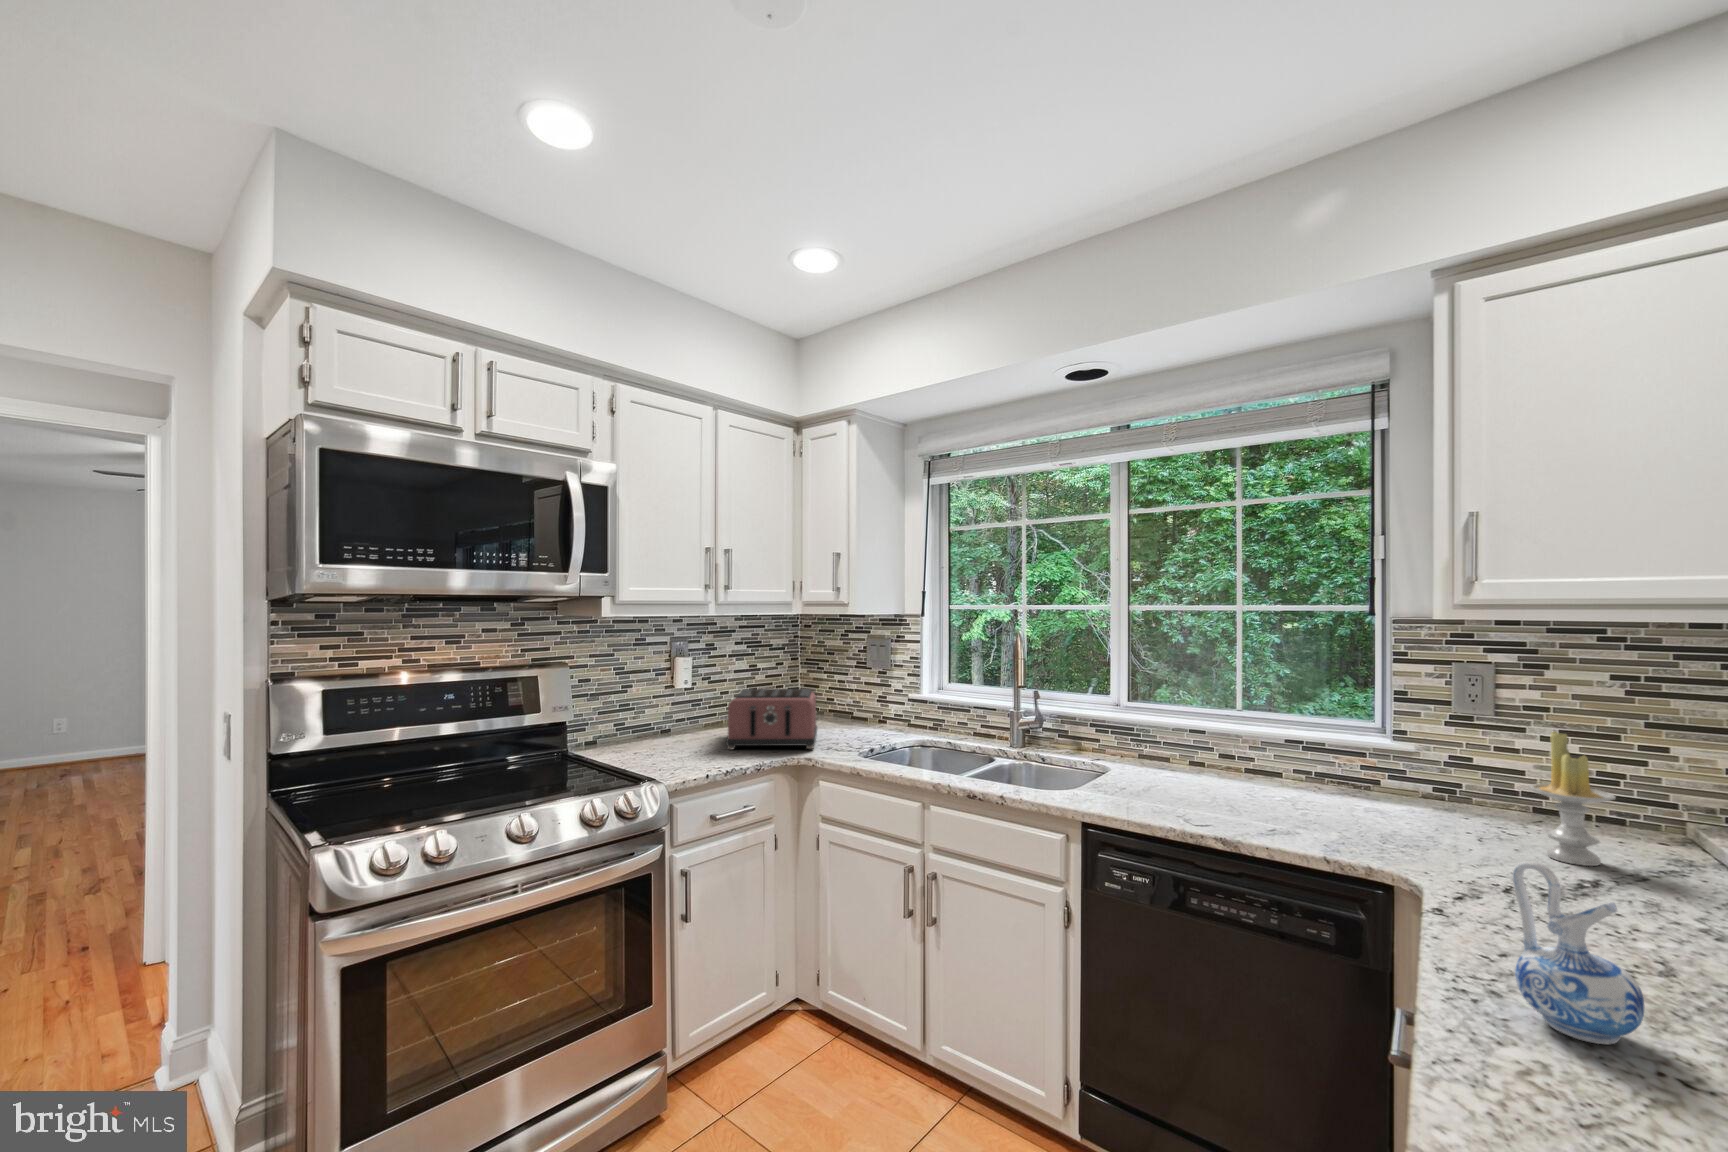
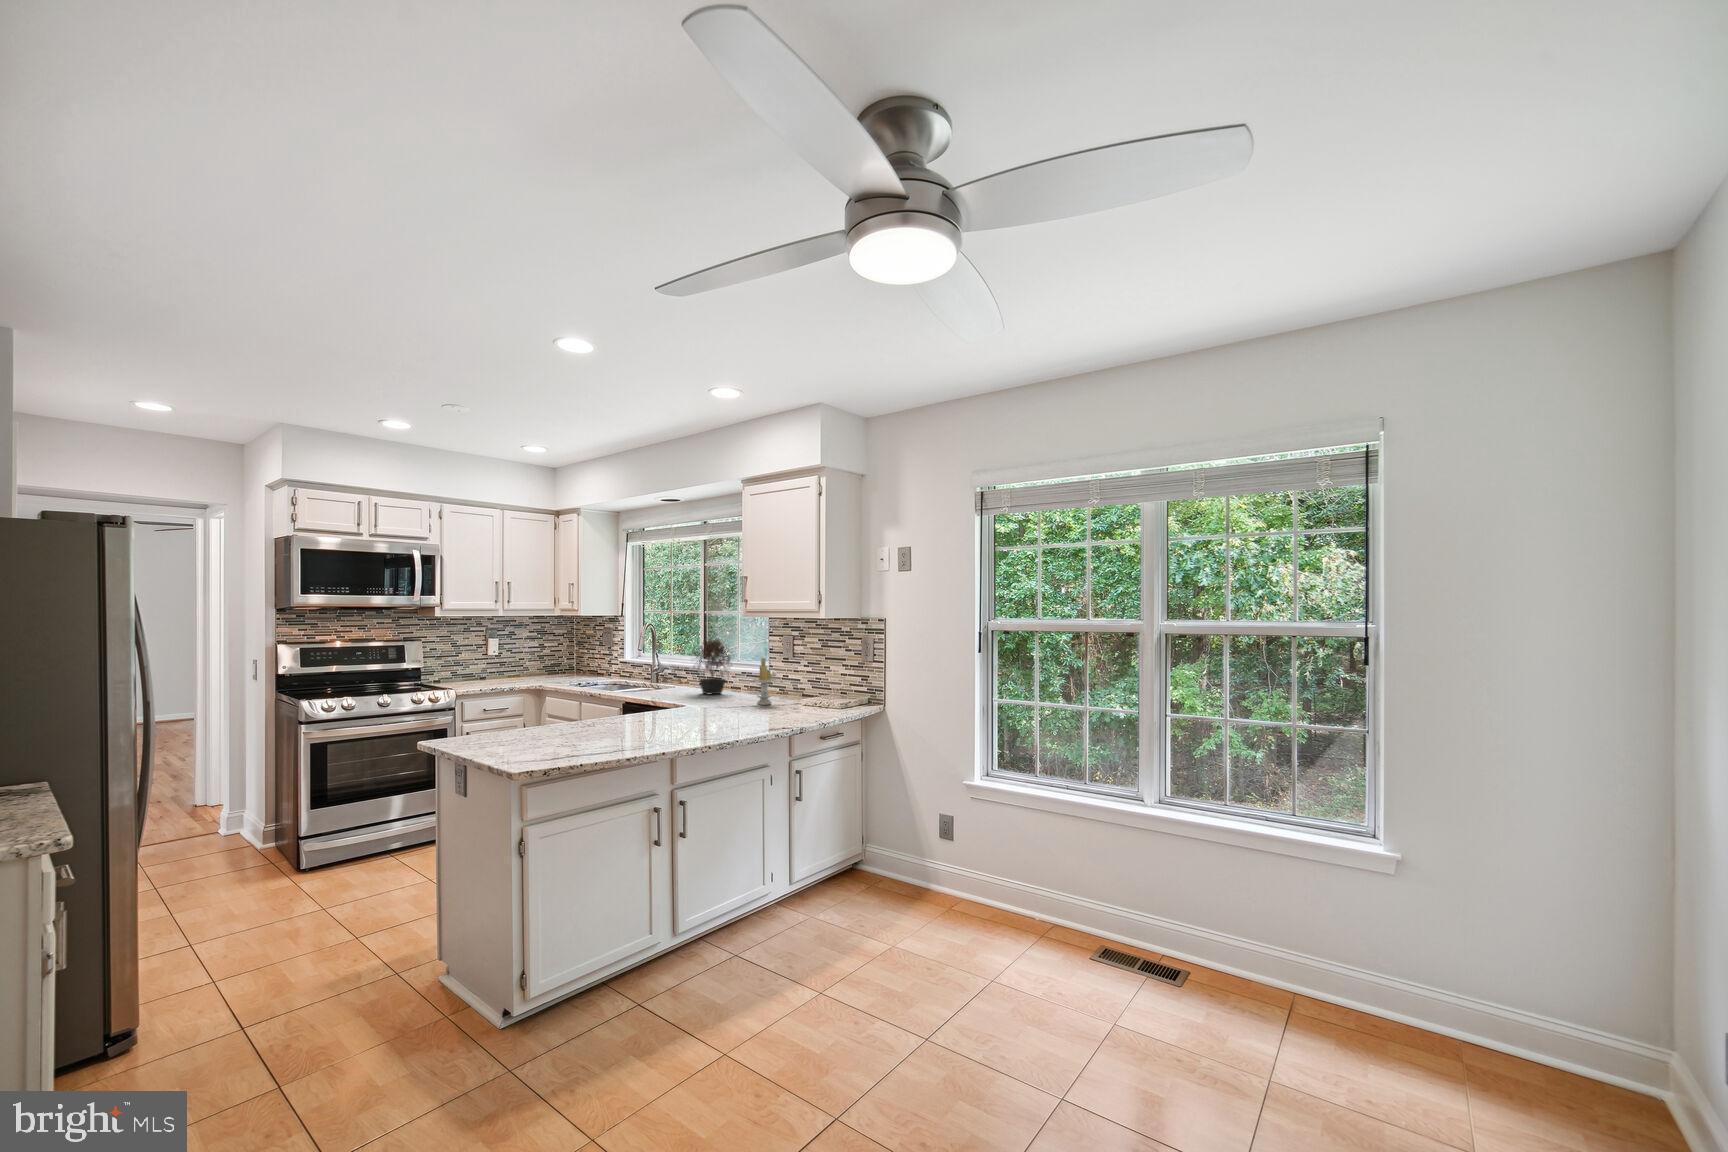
potted plant: none [1189,663,1302,798] -> present [696,638,730,694]
toaster: present [726,689,817,750] -> none [504,655,564,684]
ceramic pitcher: present [1512,861,1644,1044] -> none [609,677,633,718]

